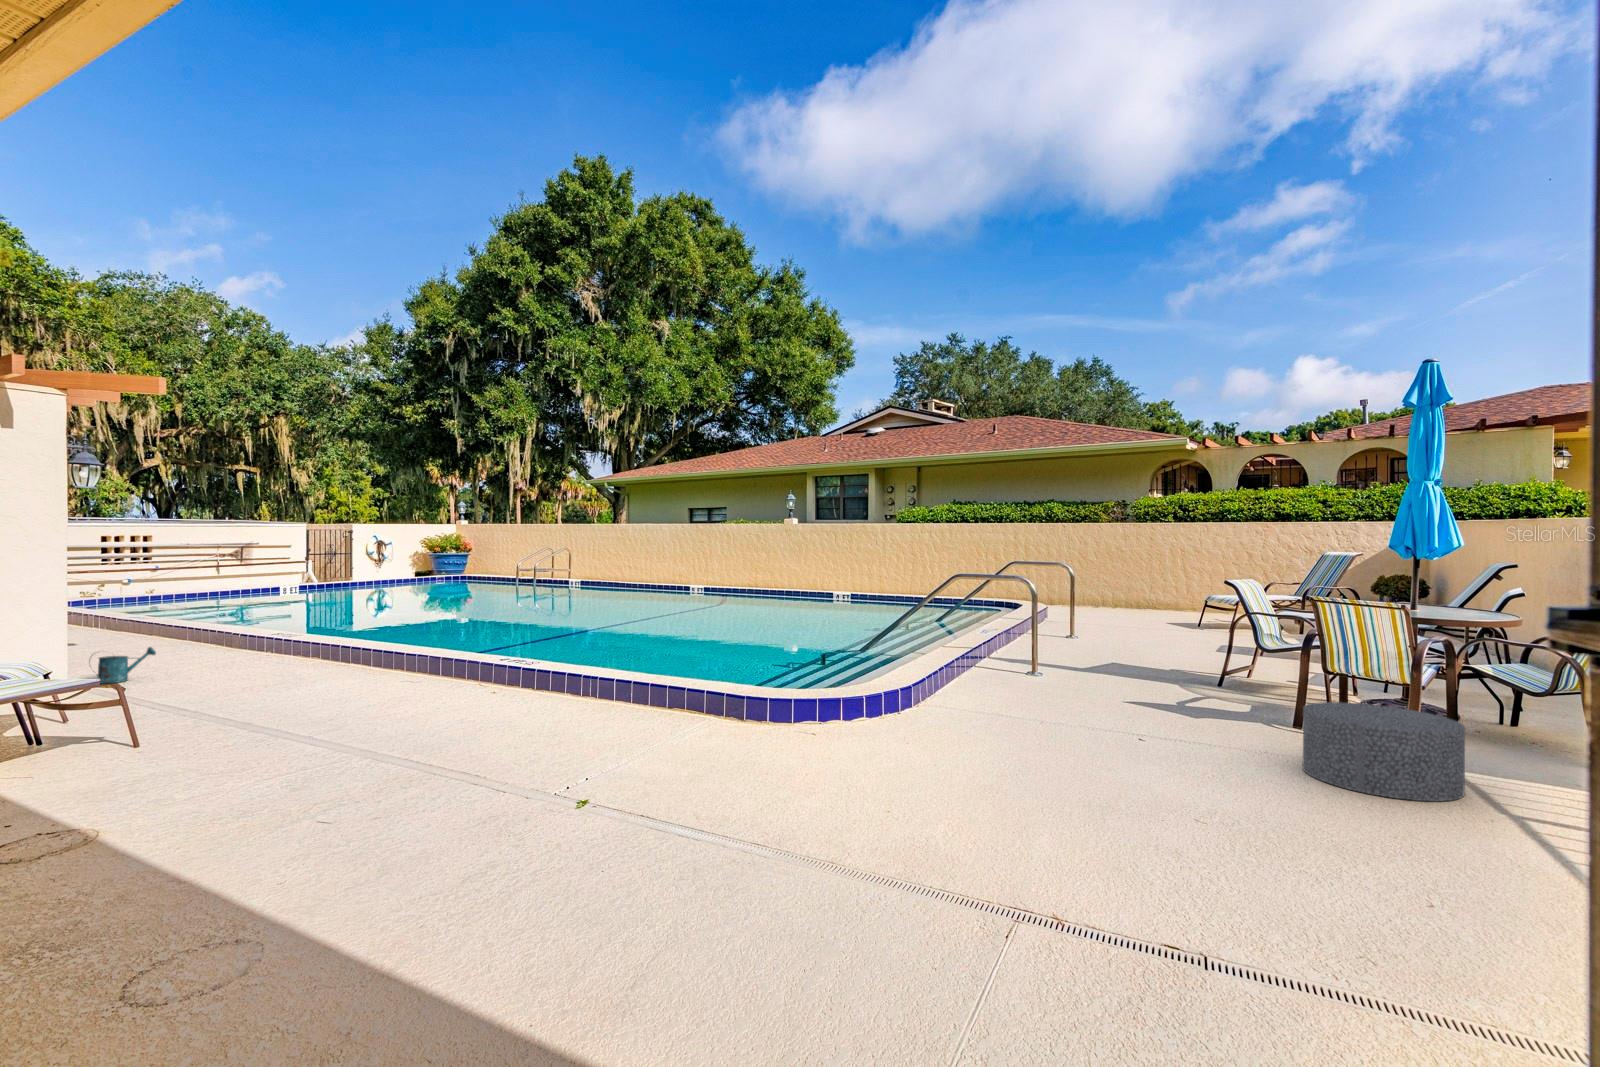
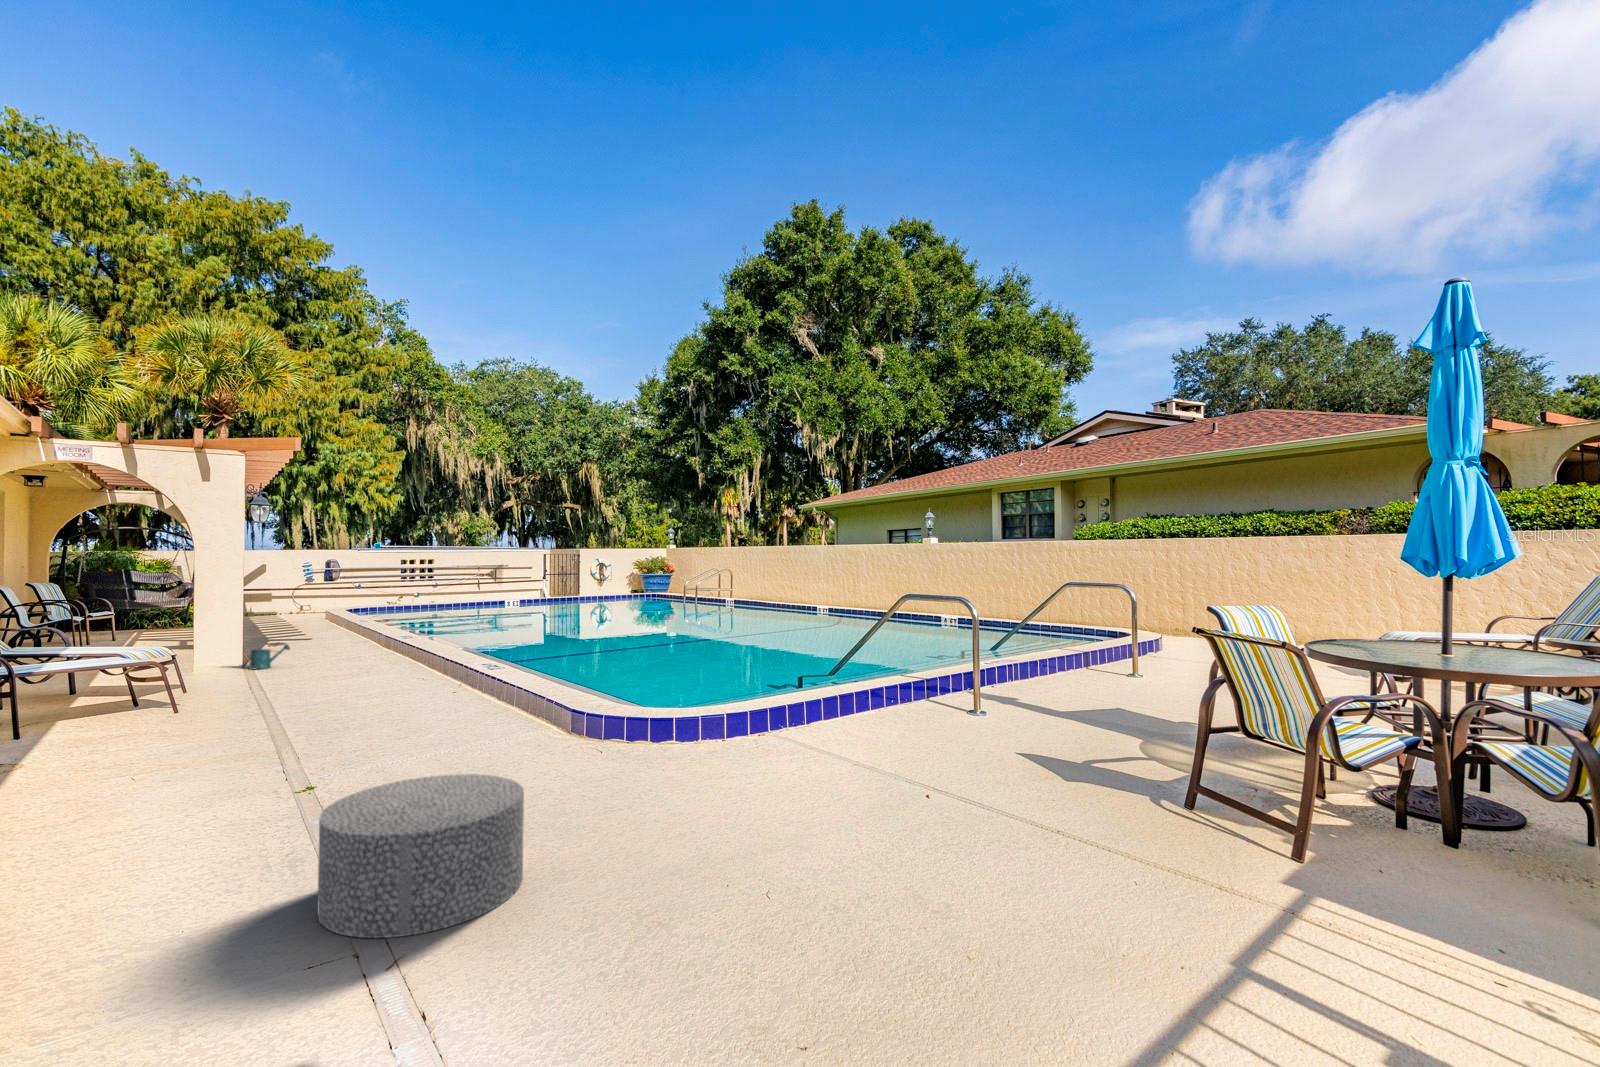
ottoman: present [1303,702,1465,801] -> present [317,774,524,938]

